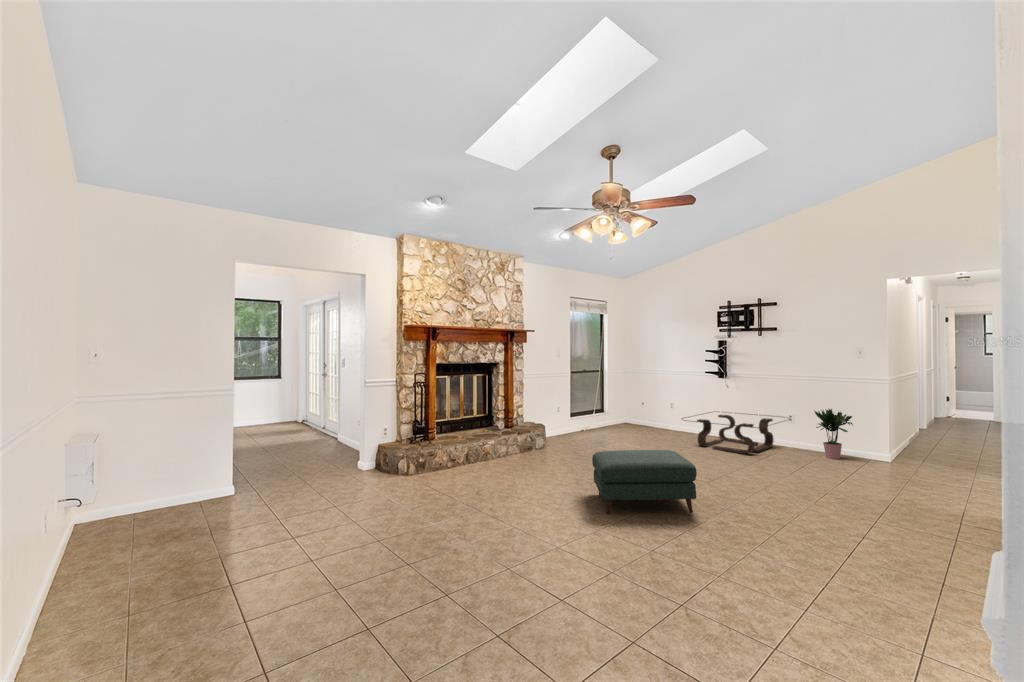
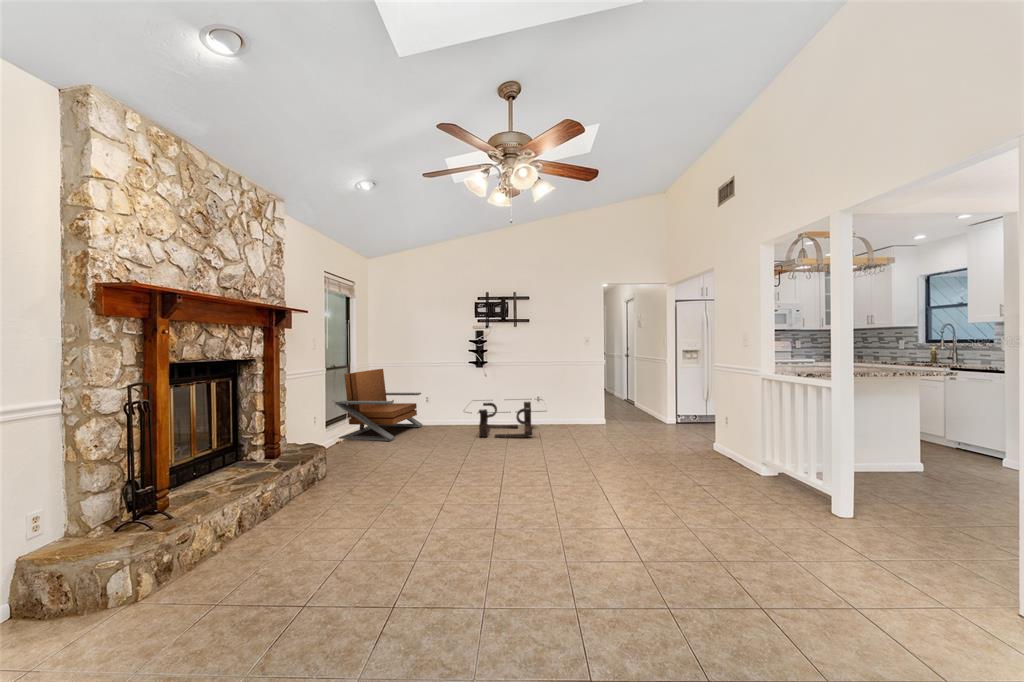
lounge chair: none [586,375,664,436] -> present [335,369,422,441]
potted plant: present [815,409,853,459] -> none [565,387,596,429]
ottoman: present [592,450,697,514] -> none [486,447,610,542]

